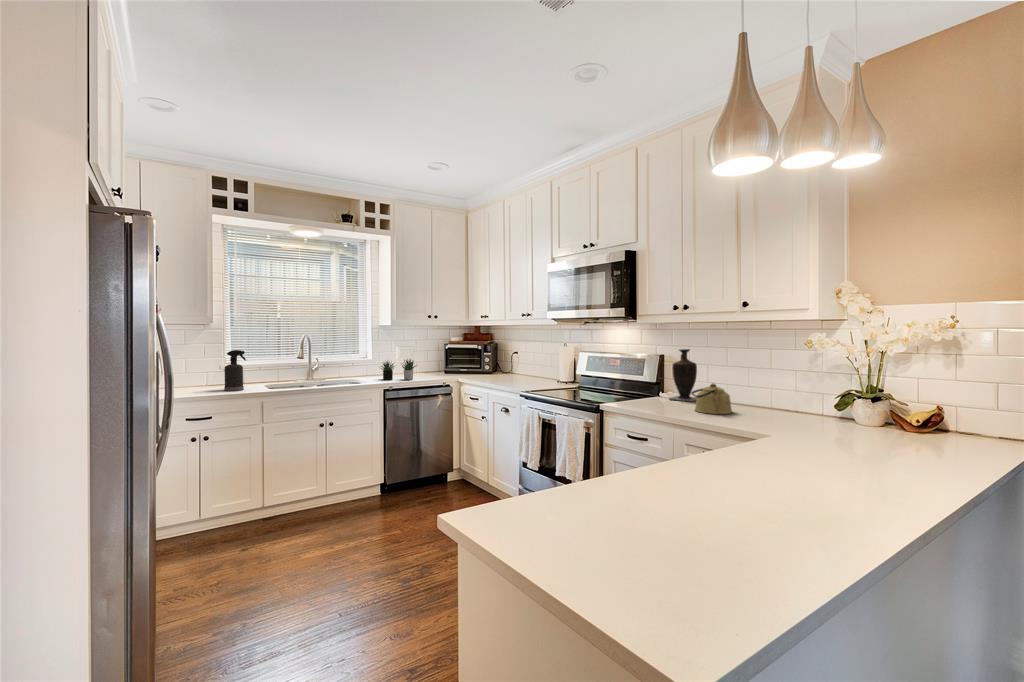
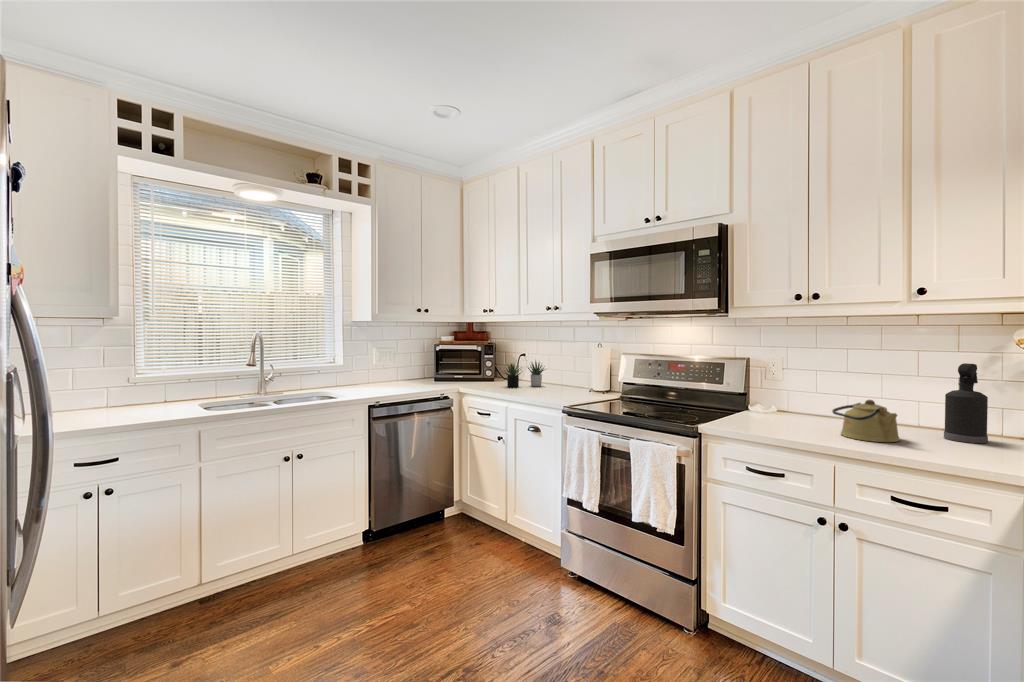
vase: present [669,349,697,402] -> none [772,352,808,420]
spray bottle: present [224,350,246,391] -> present [944,363,988,443]
succulent plant: present [381,359,416,380] -> present [505,361,544,387]

